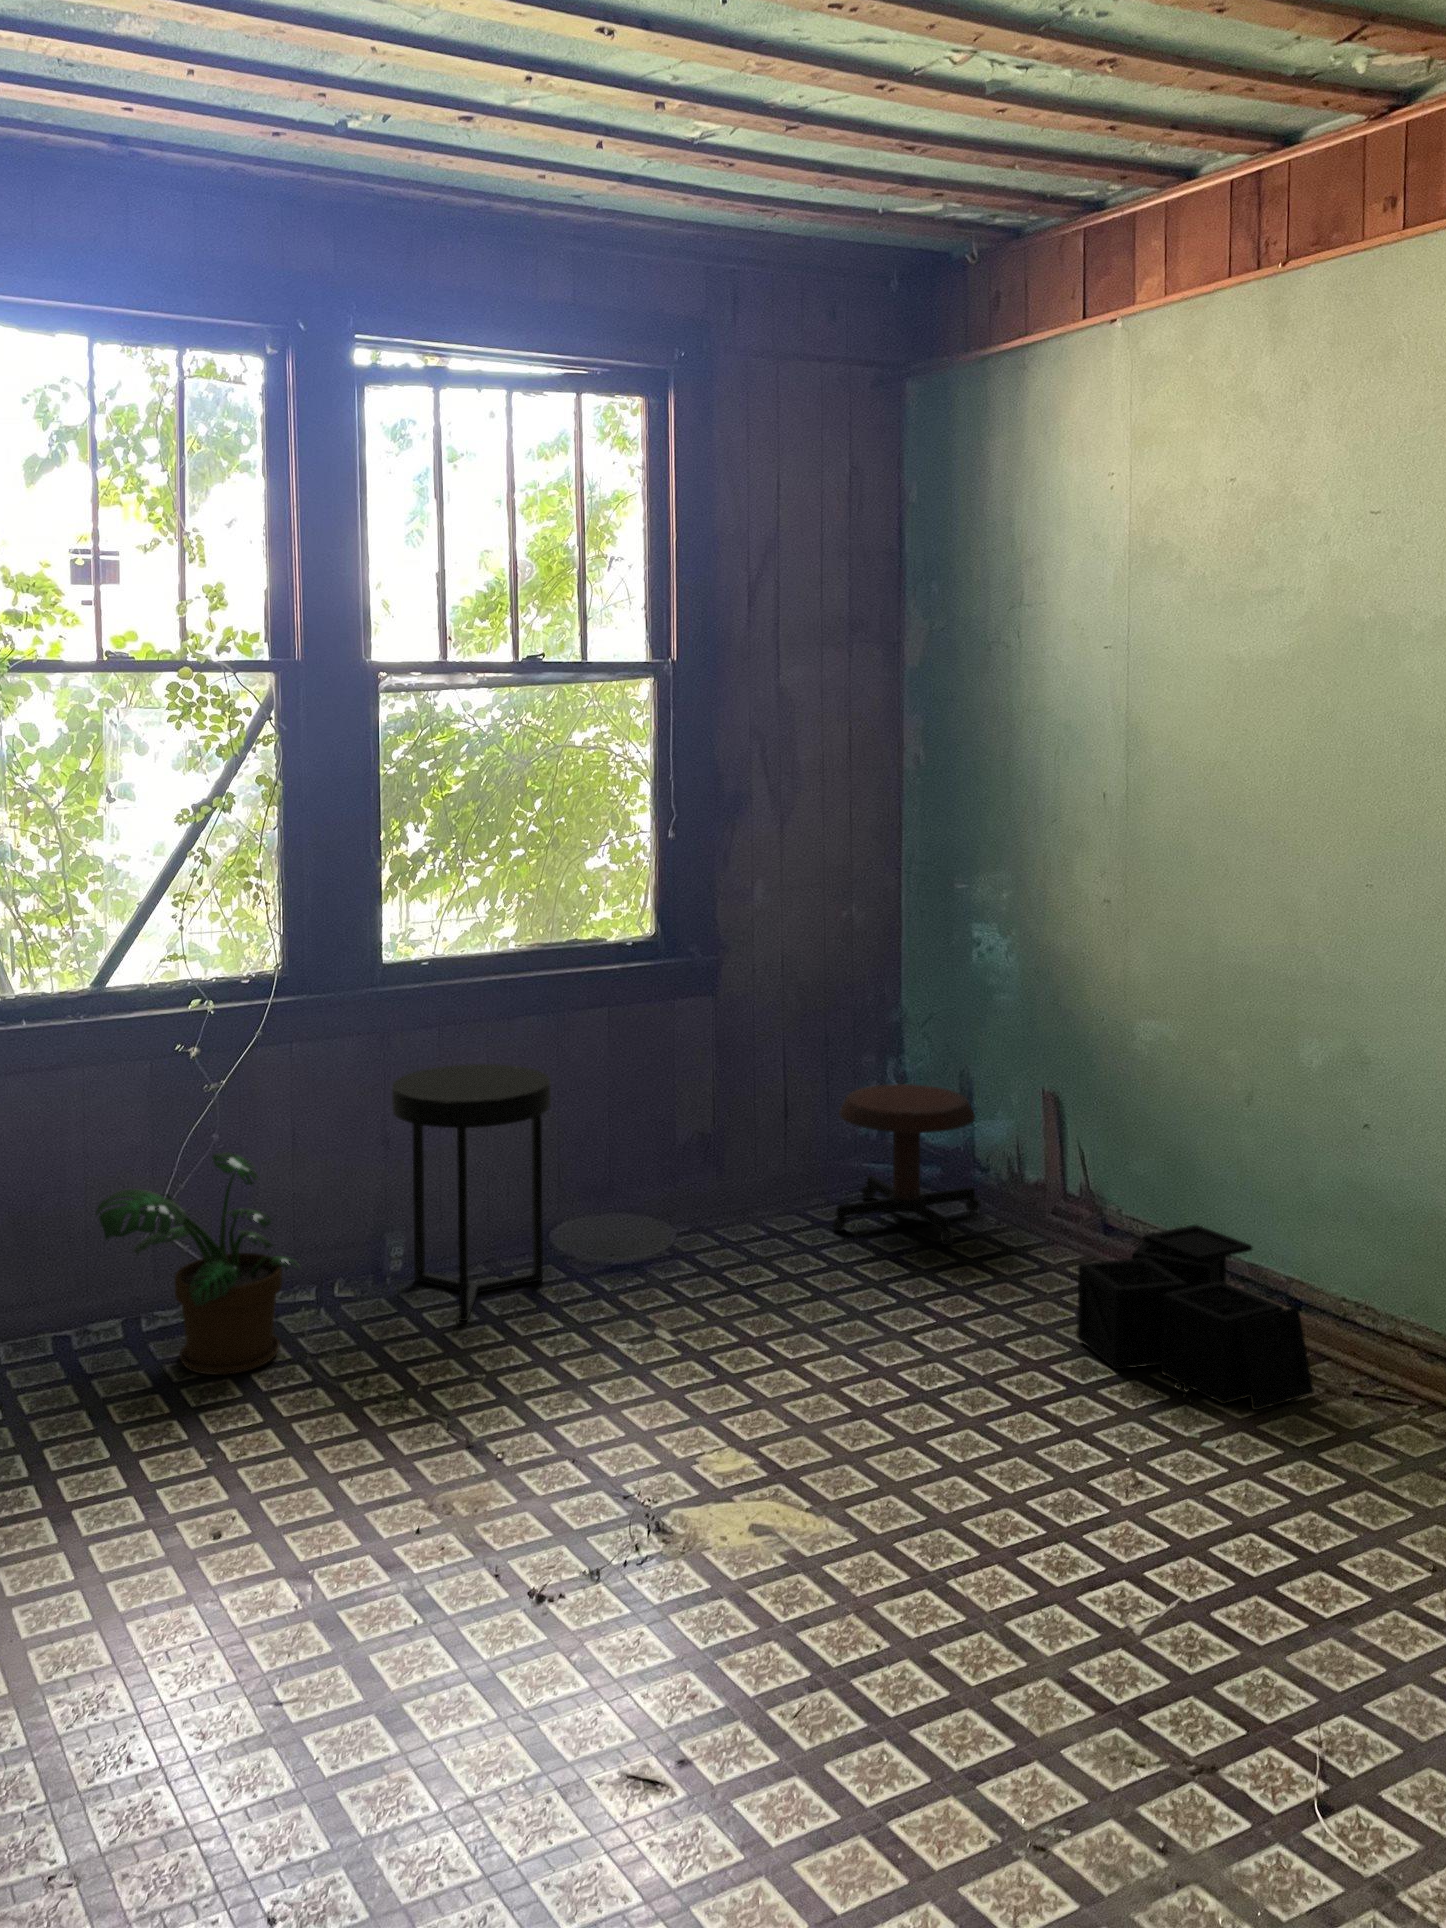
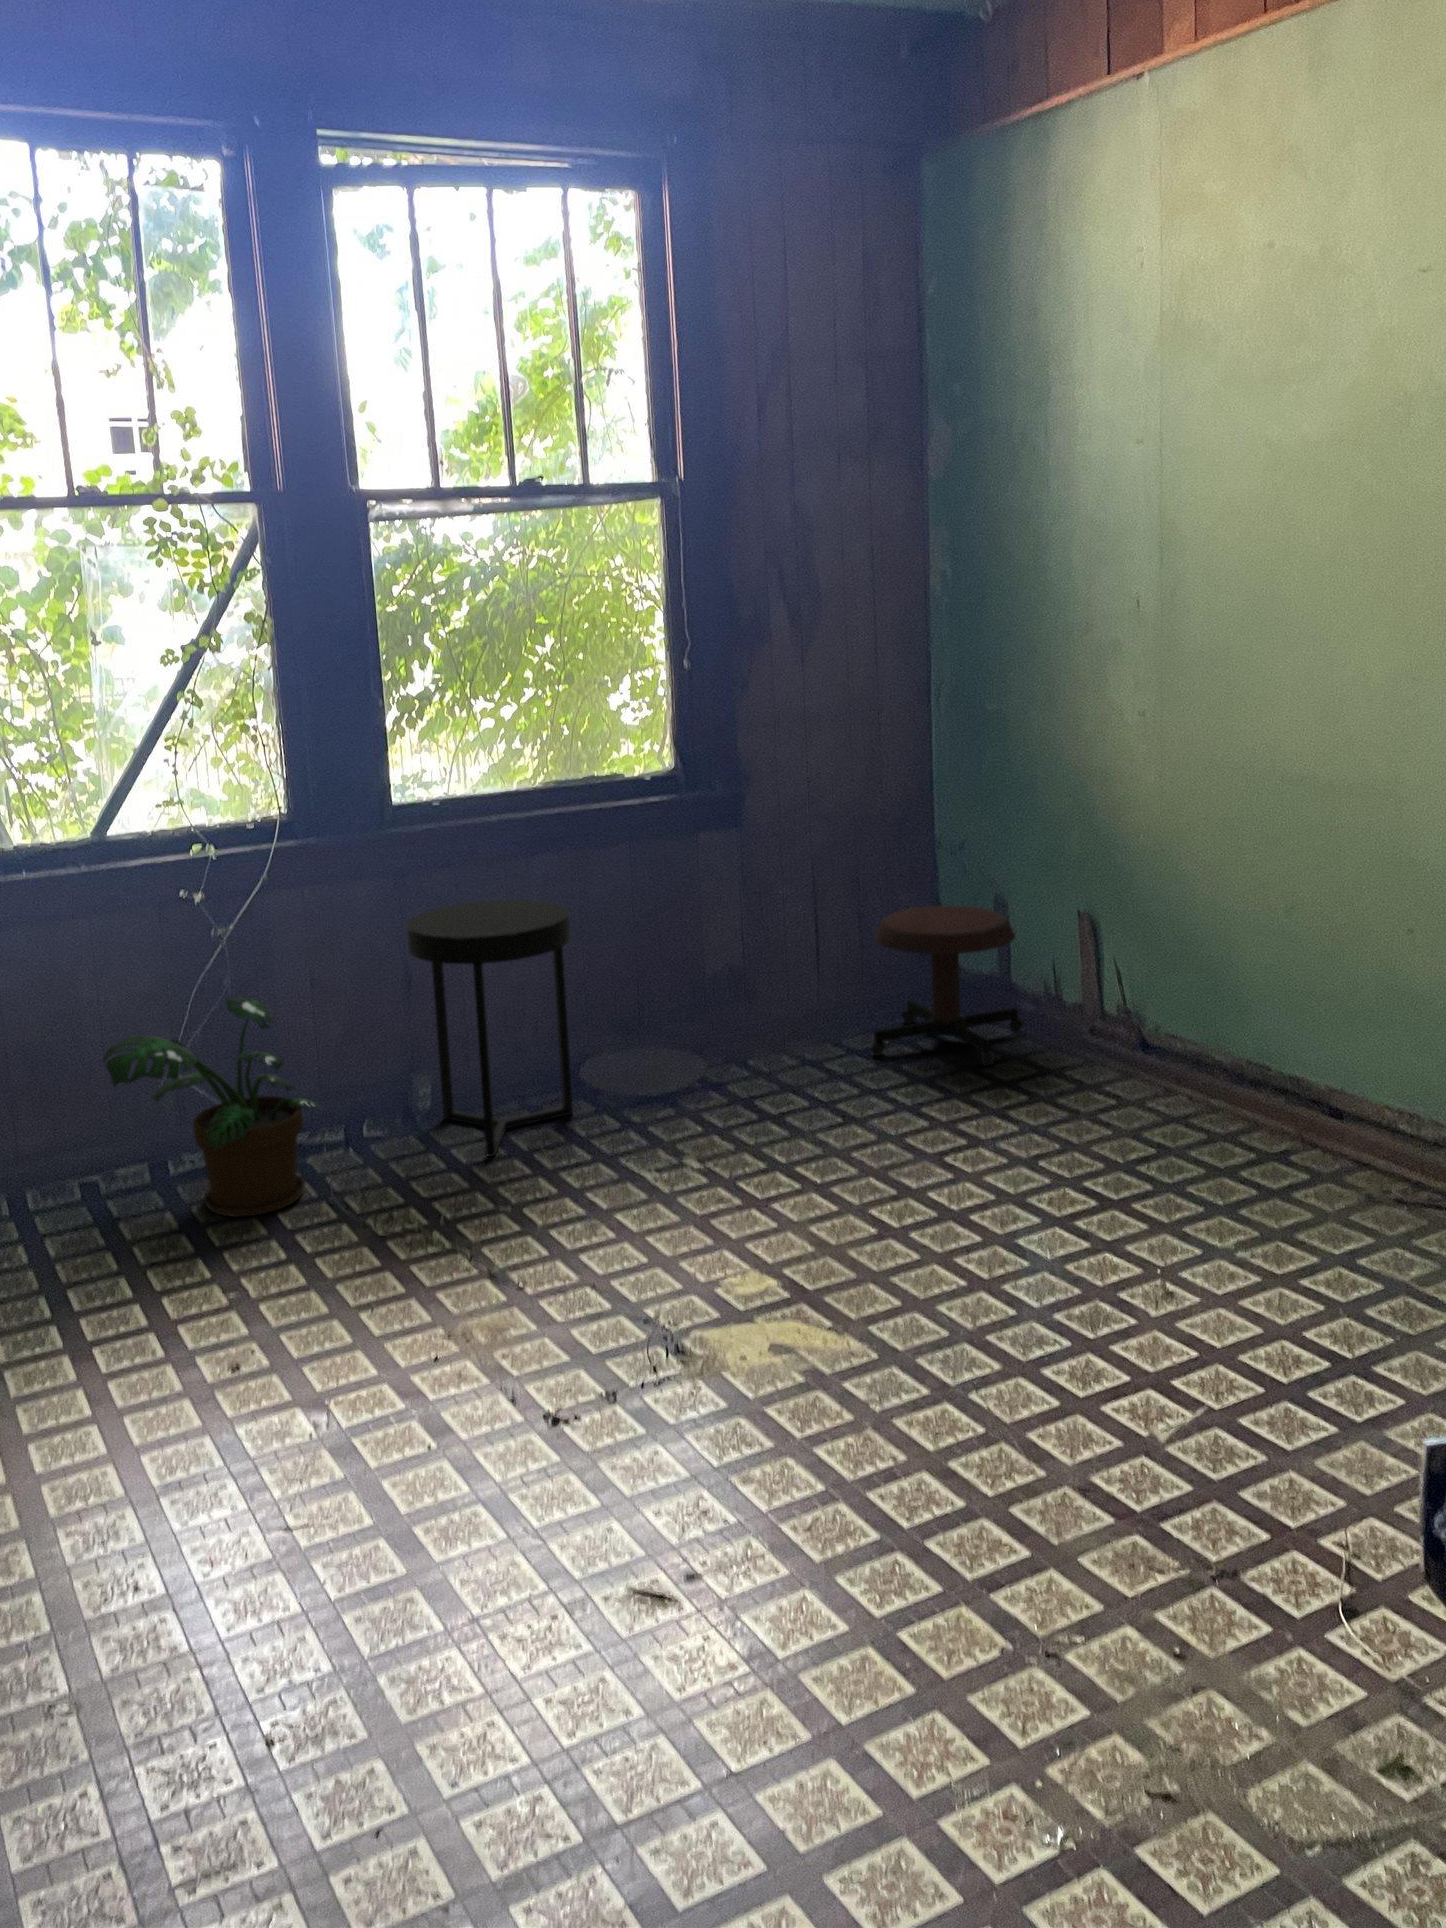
storage bin: present [1077,1225,1314,1410] -> none [1117,1035,1360,1219]

